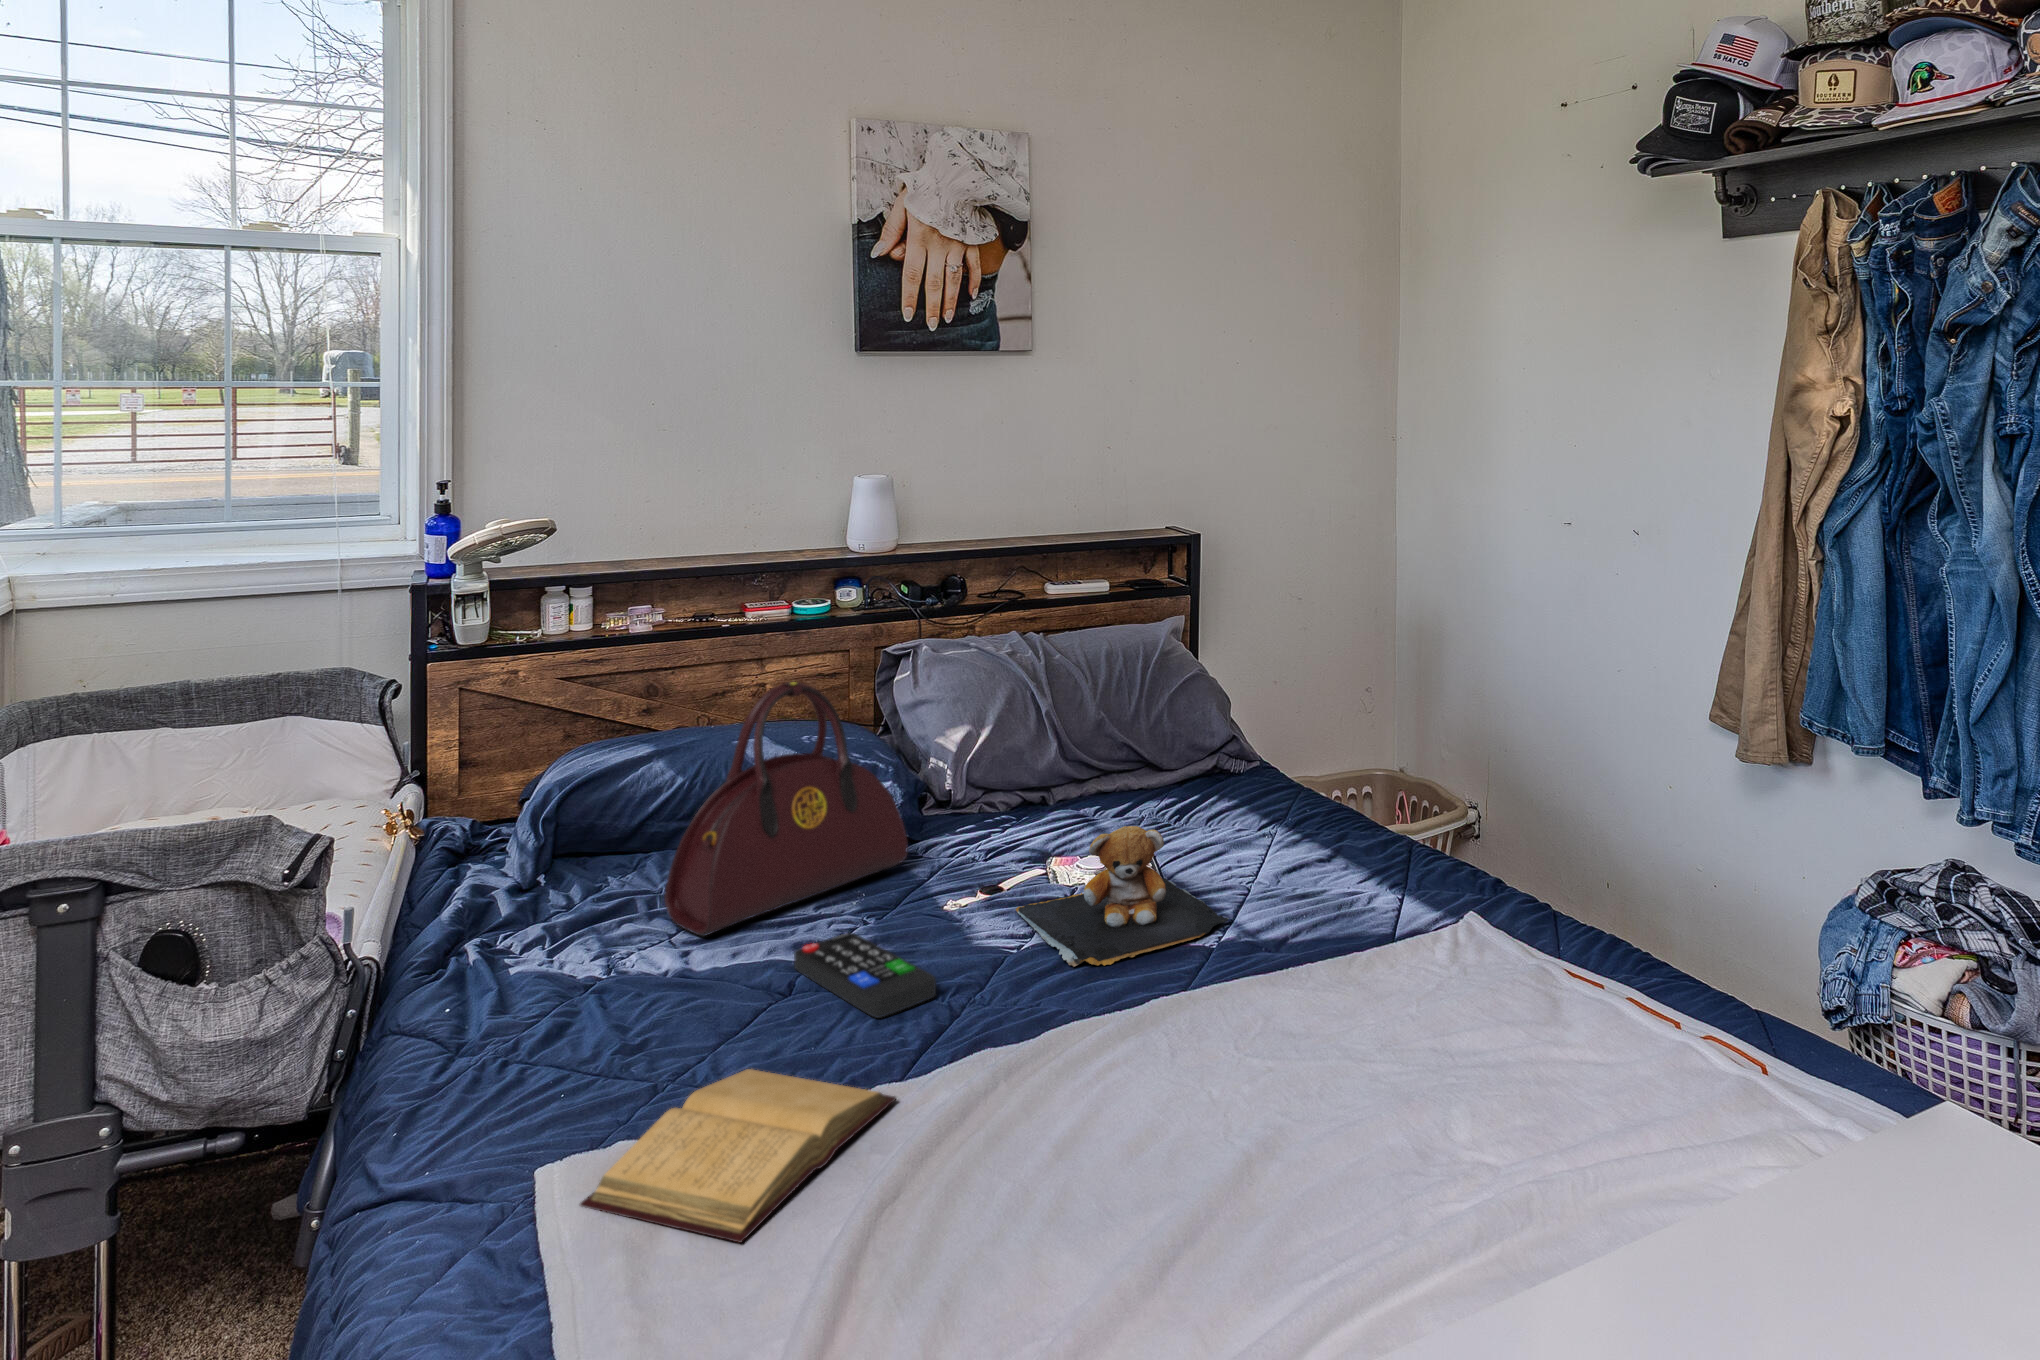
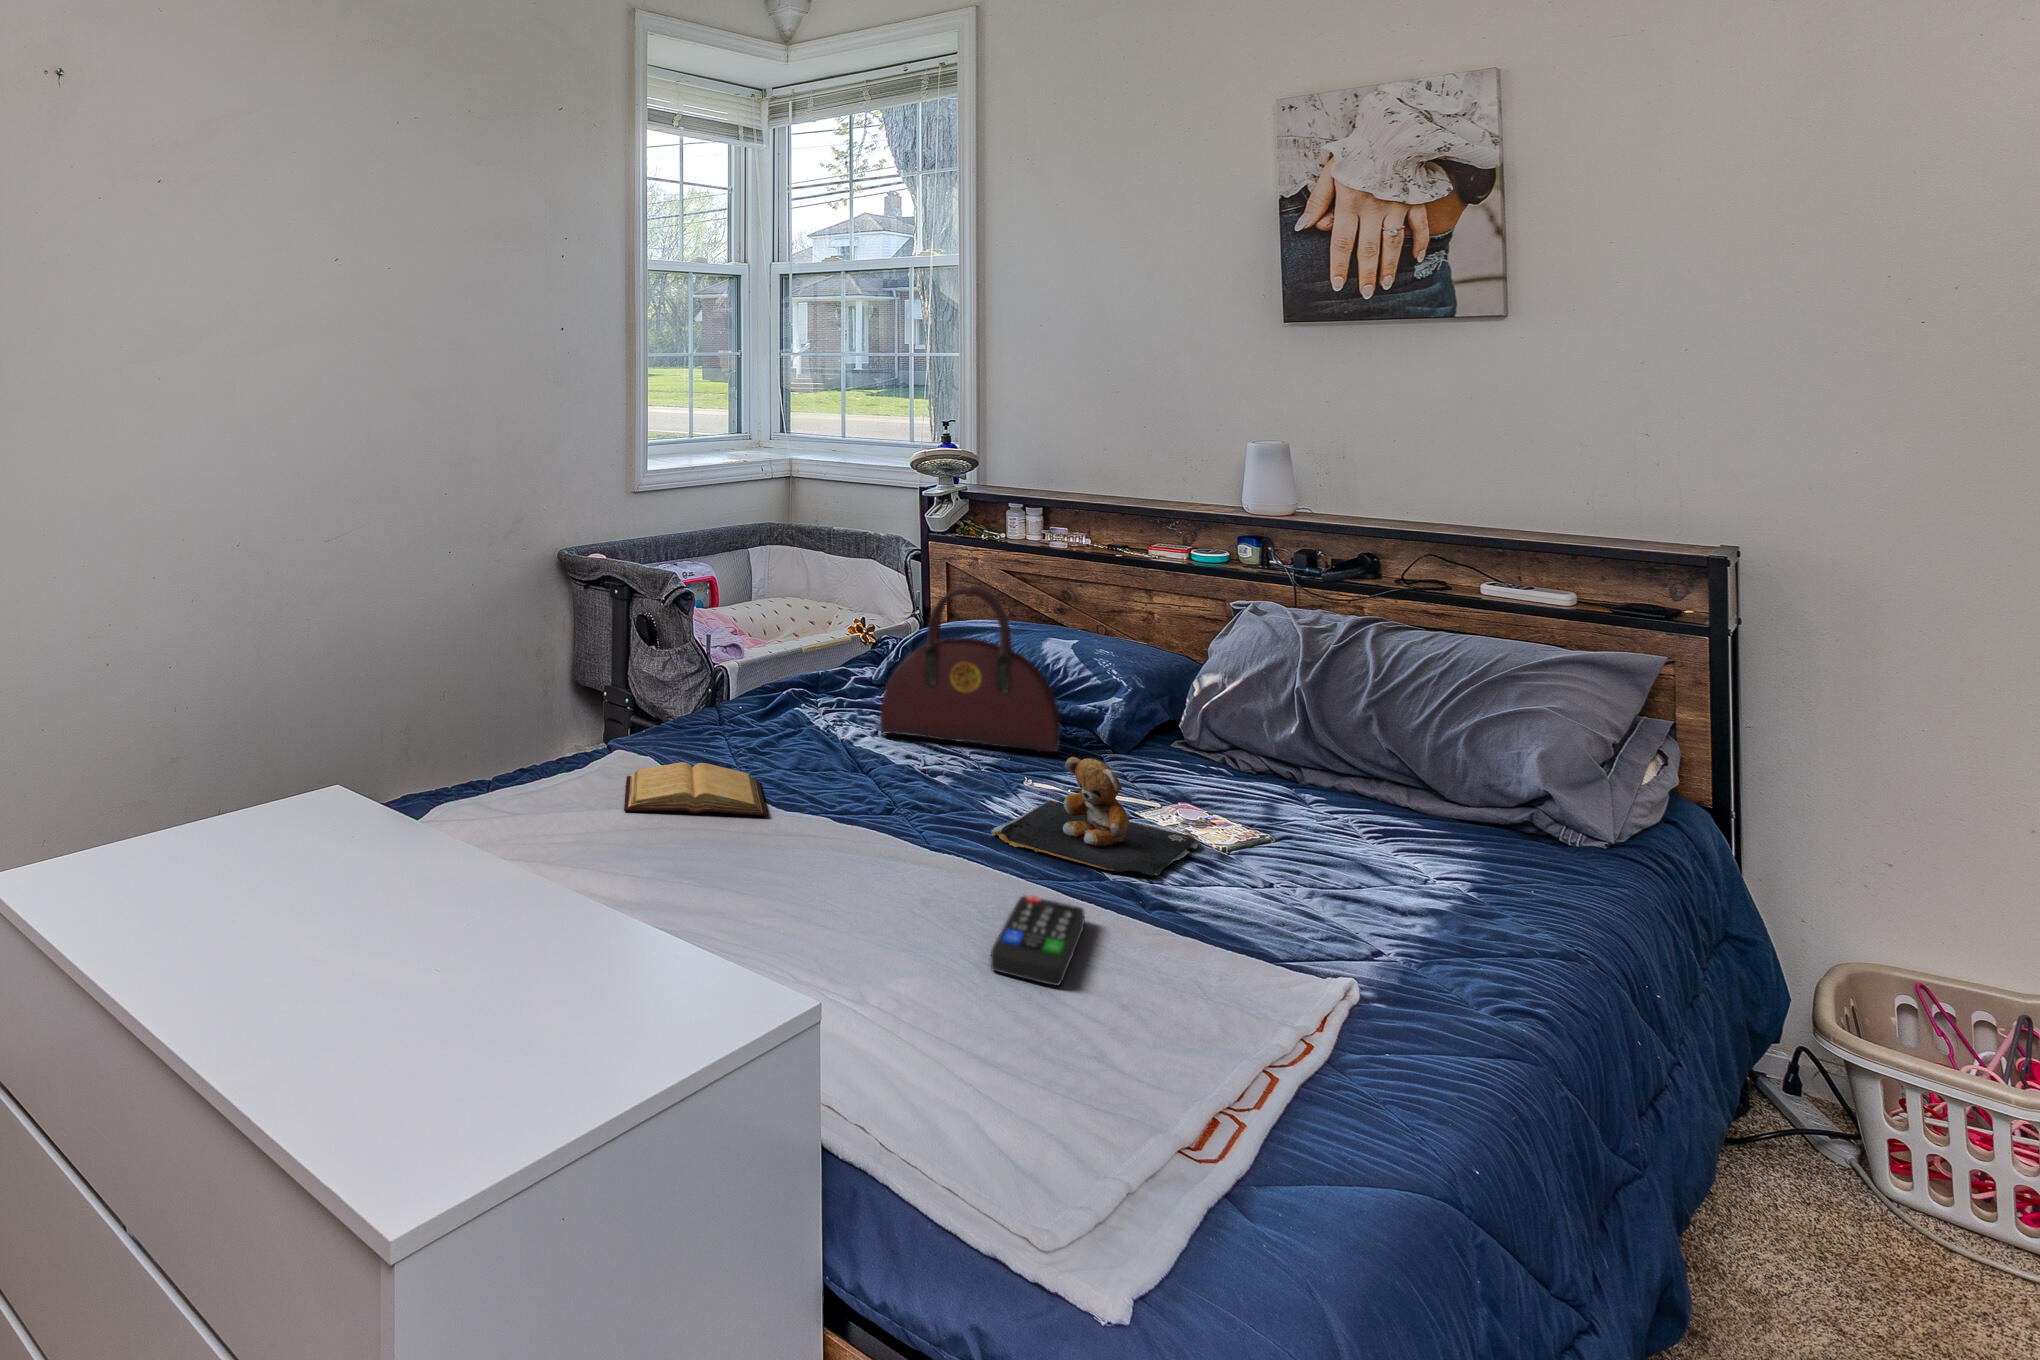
remote control: present [794,932,936,1018] -> present [991,896,1085,986]

